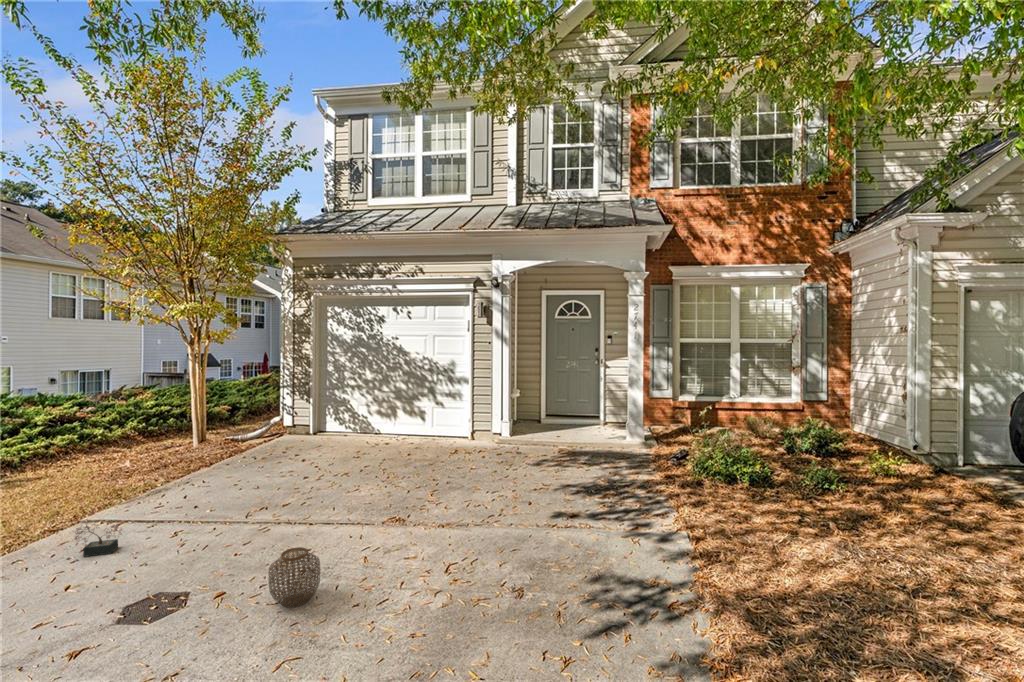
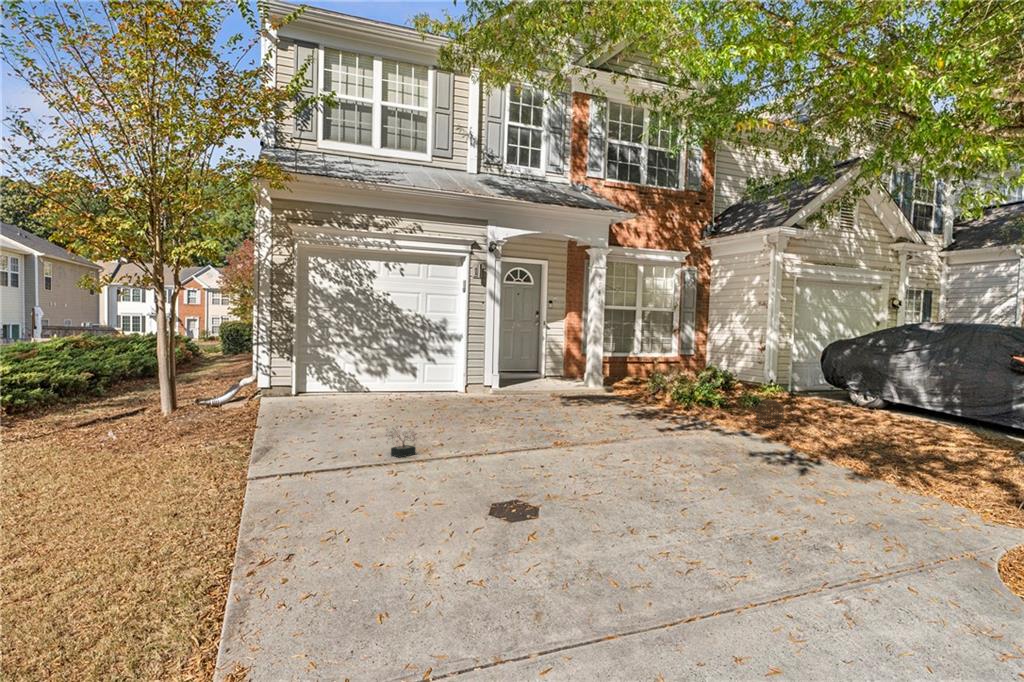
woven basket: present [269,547,320,607] -> present [756,399,784,428]

